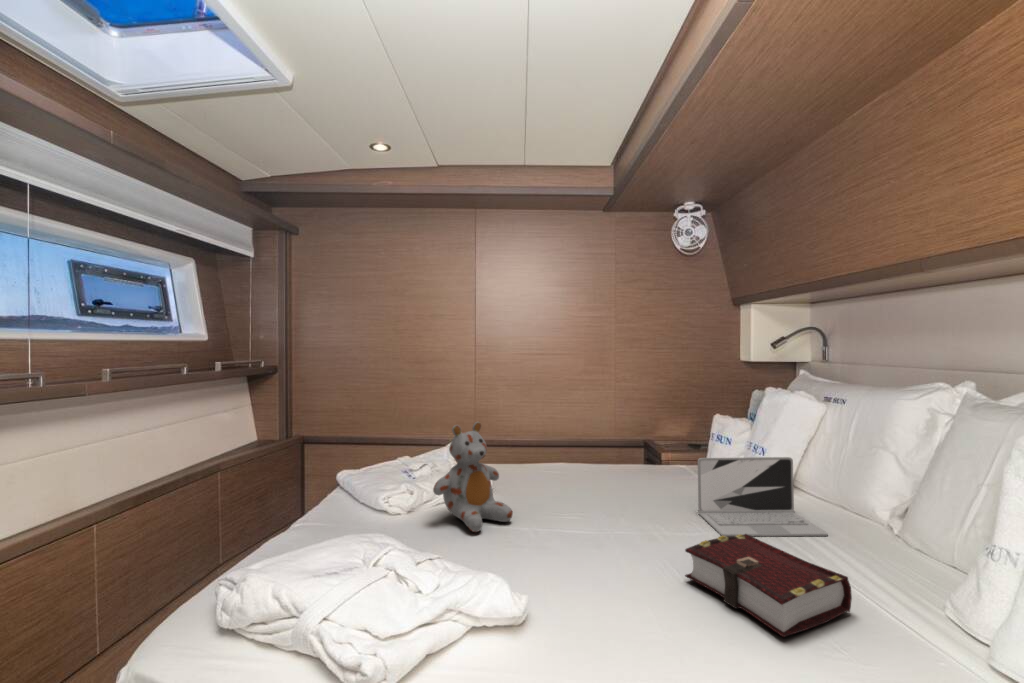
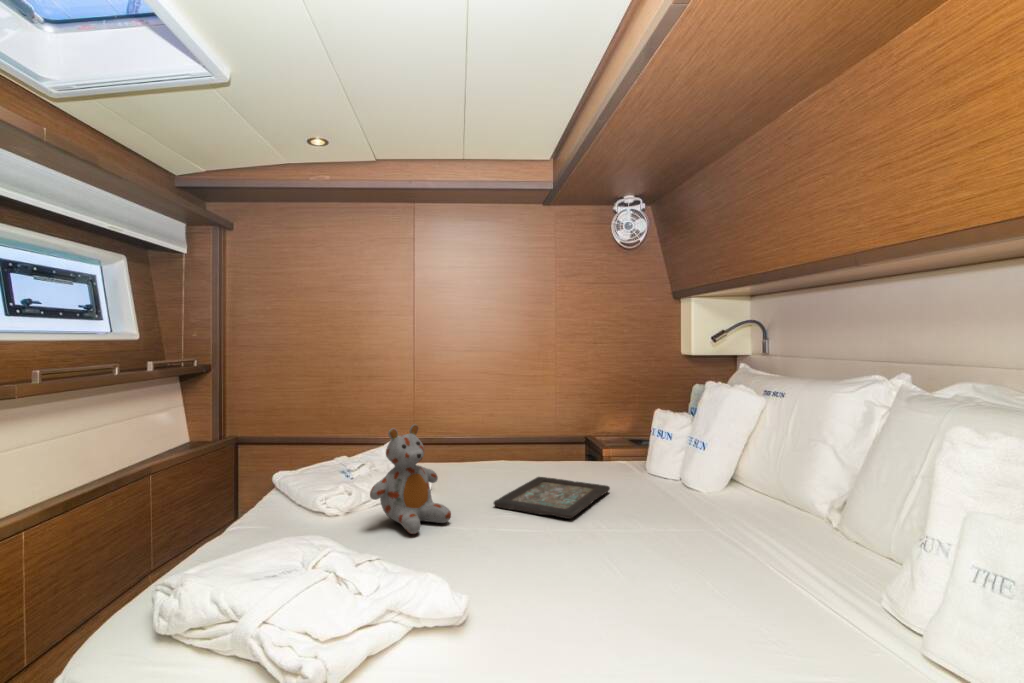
laptop: present [698,457,828,536] -> none [630,449,743,525]
decorative tray: none [554,479,674,525] -> present [494,477,610,519]
book: present [685,534,852,637] -> none [609,520,748,606]

